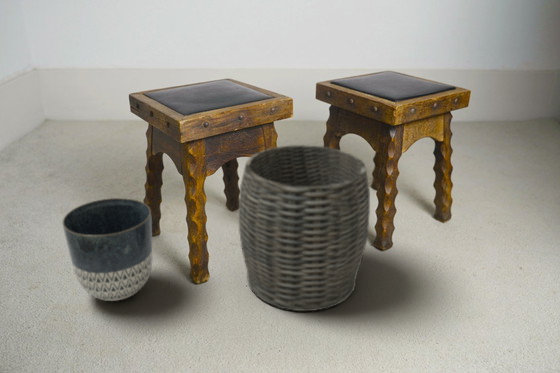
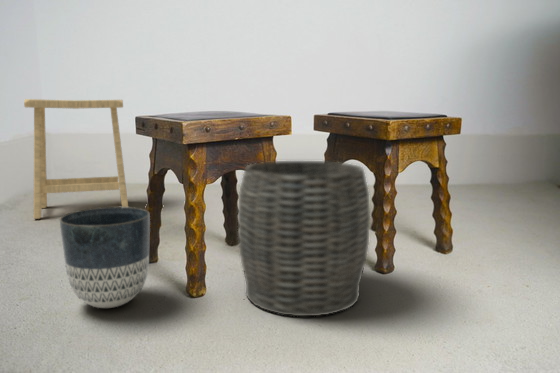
footstool: none [7,38,127,170] -> present [24,99,128,219]

